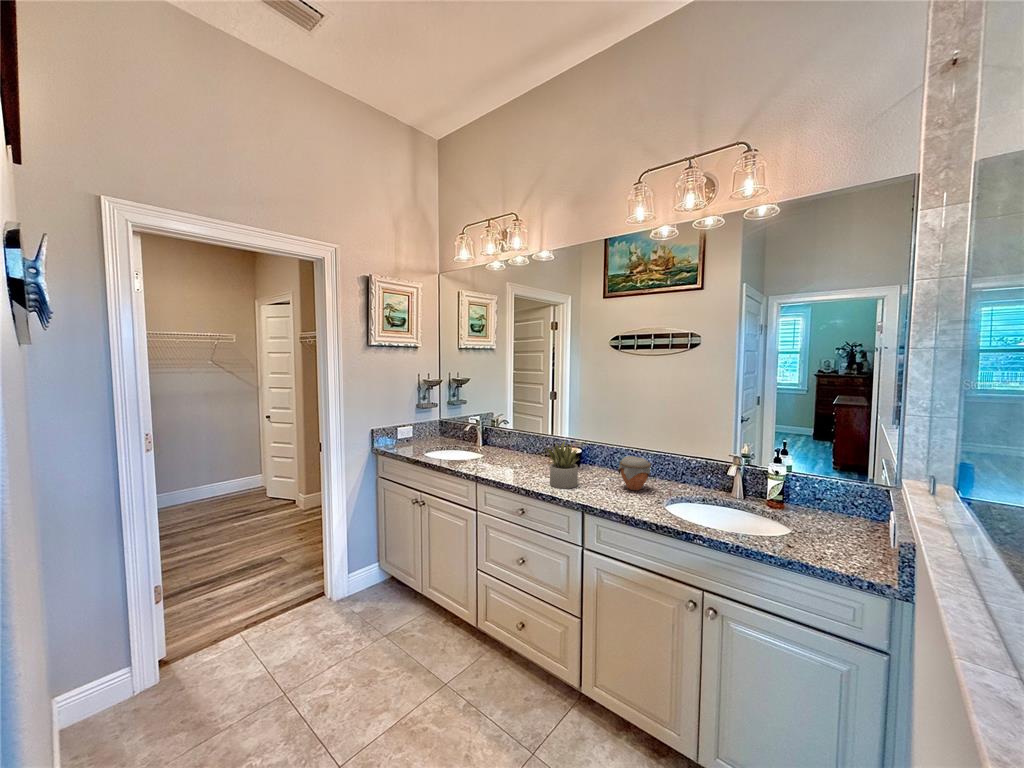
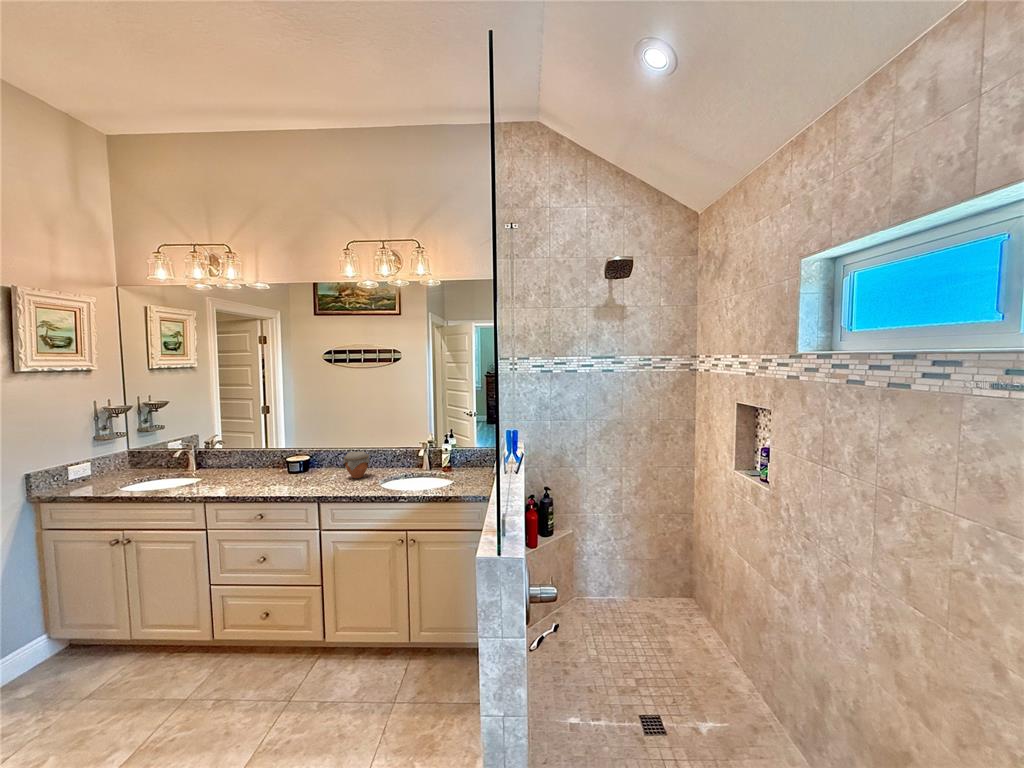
succulent plant: present [547,441,578,489] -> none [276,447,309,489]

